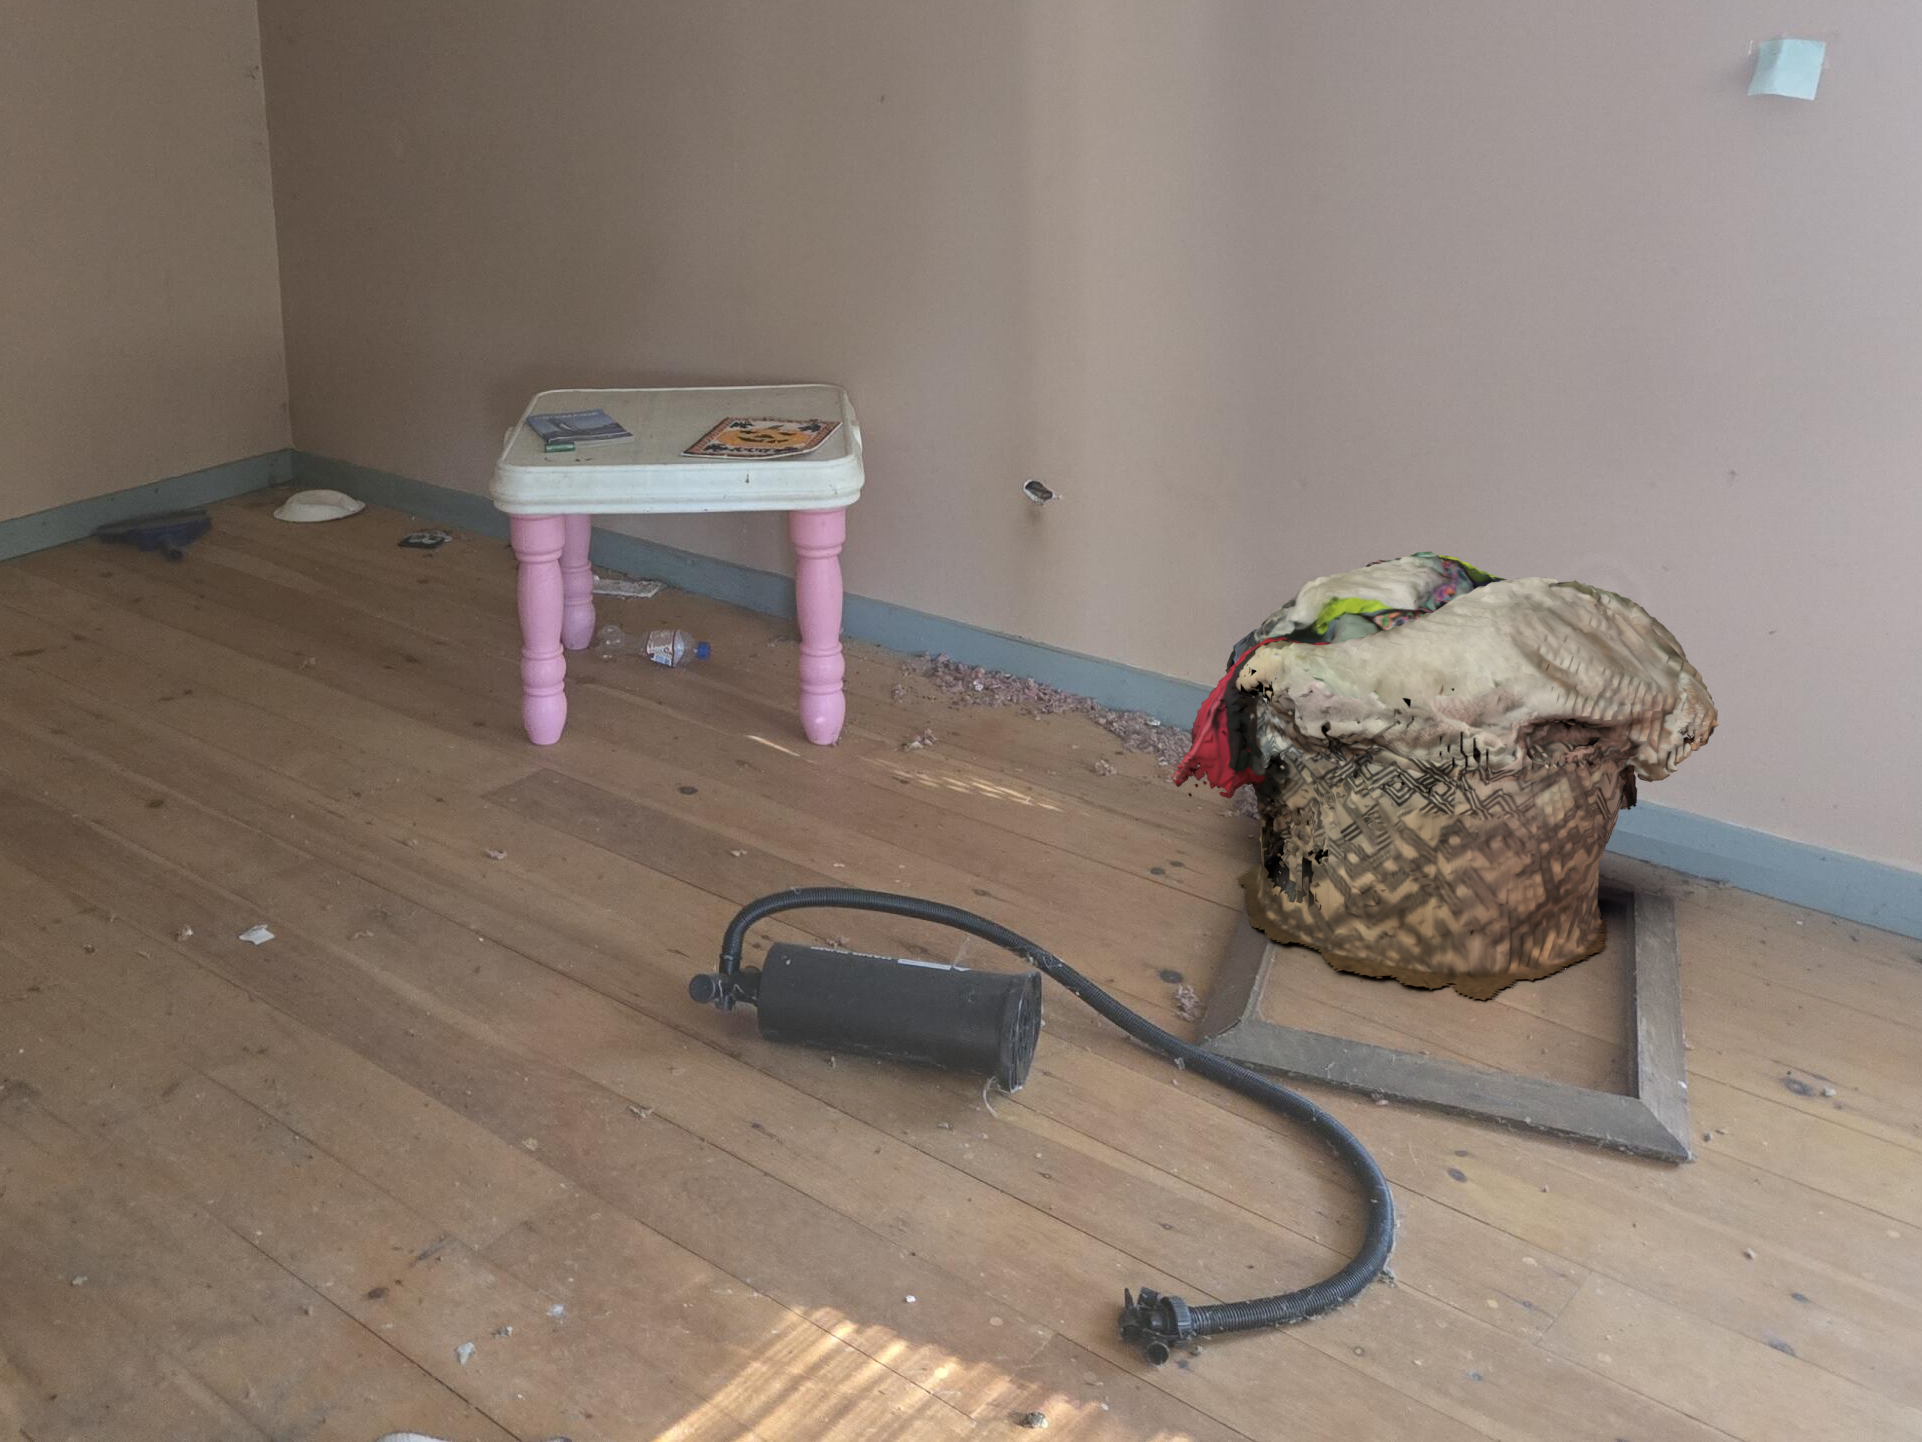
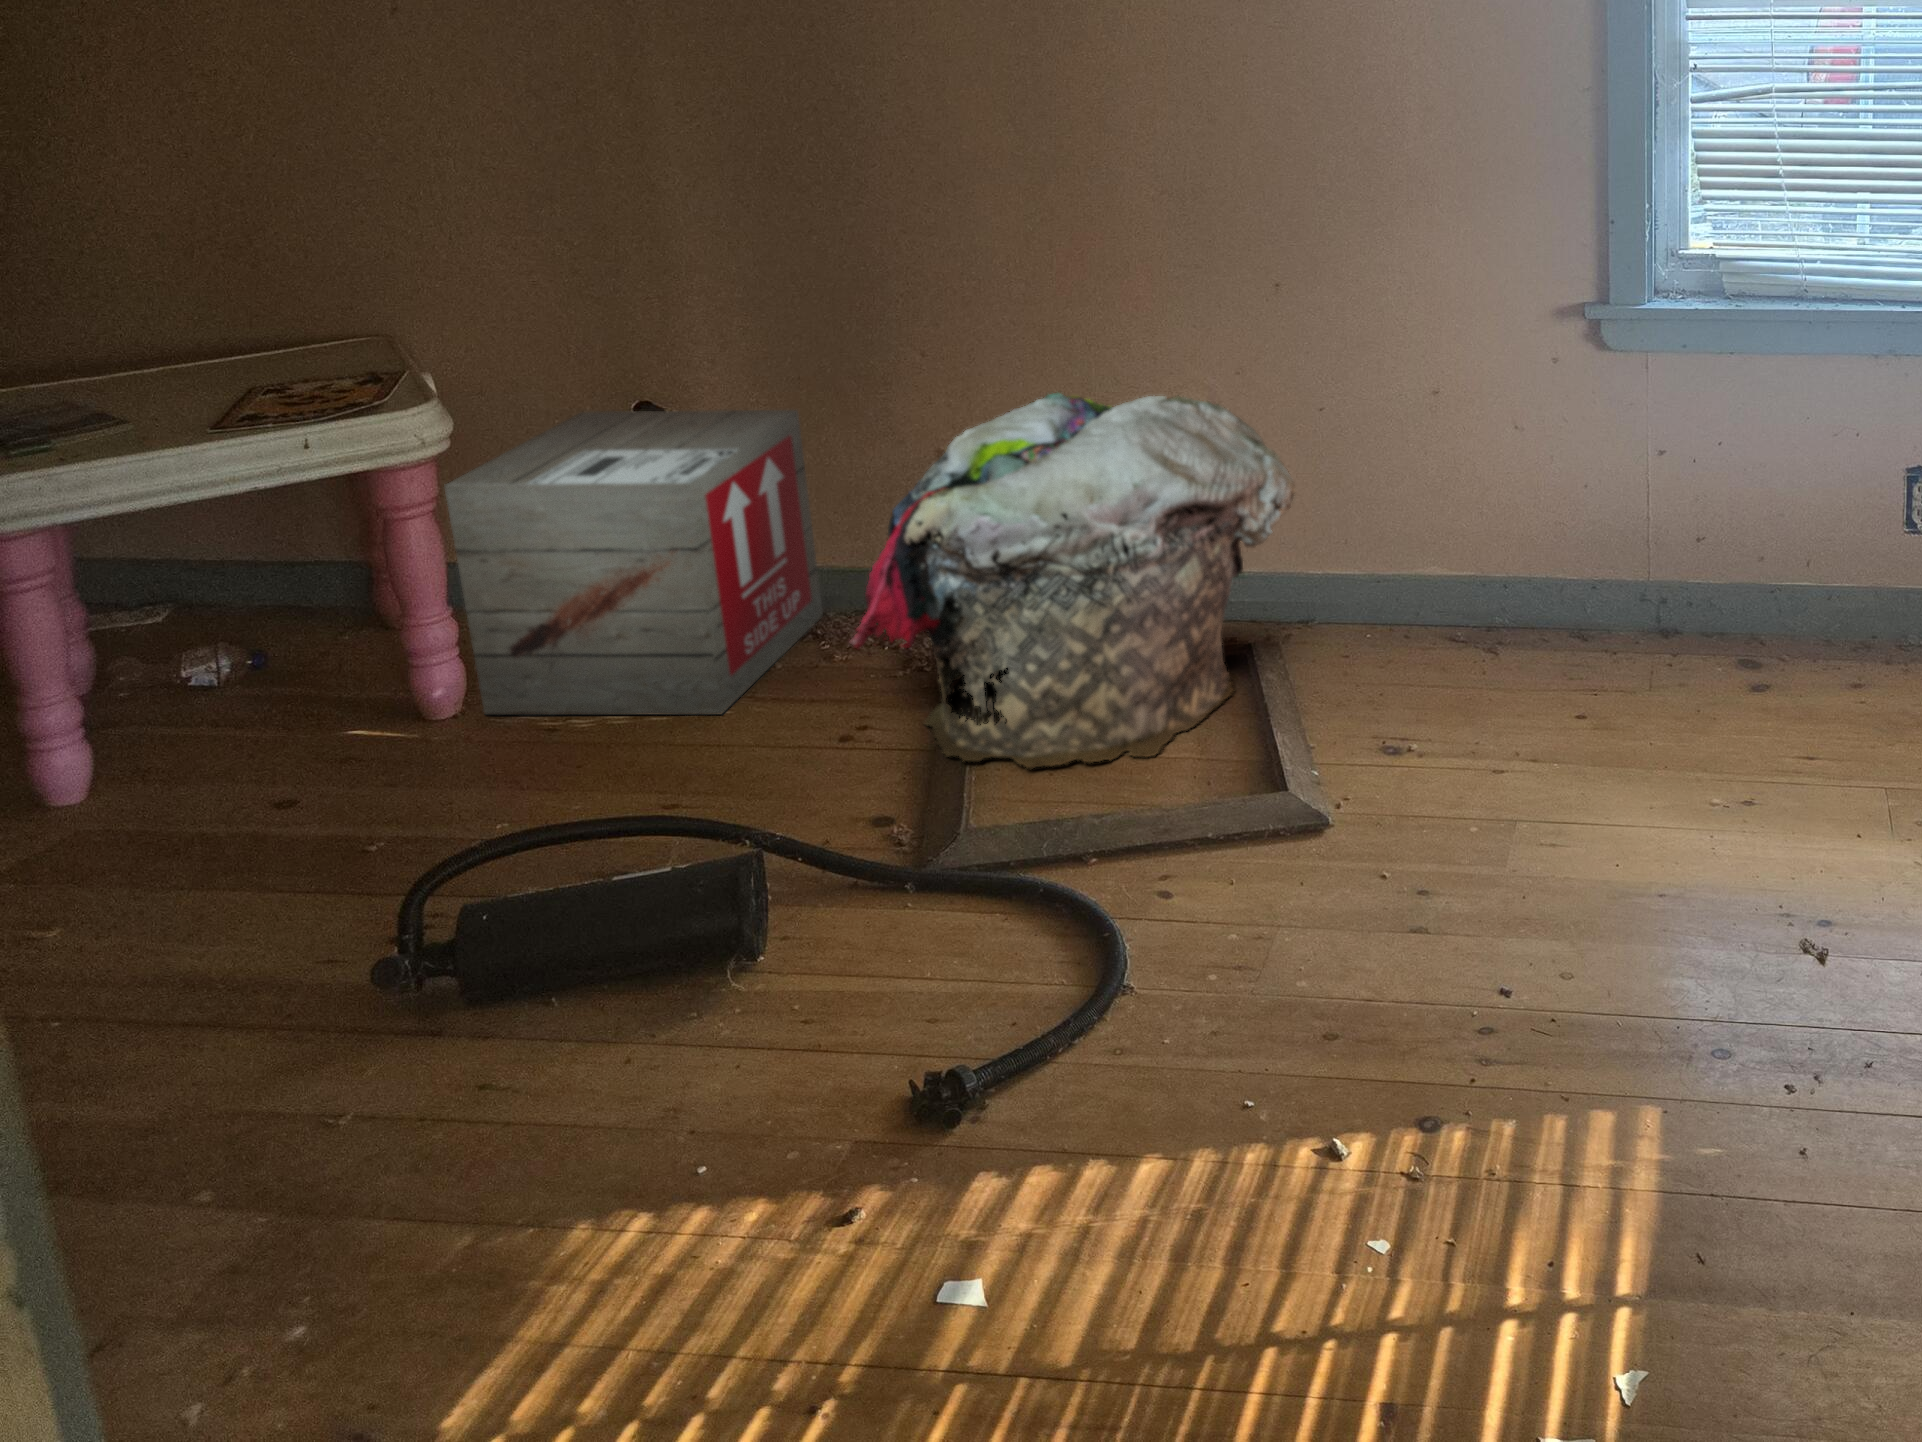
wooden crate: none [842,479,1168,812] -> present [445,410,823,715]

